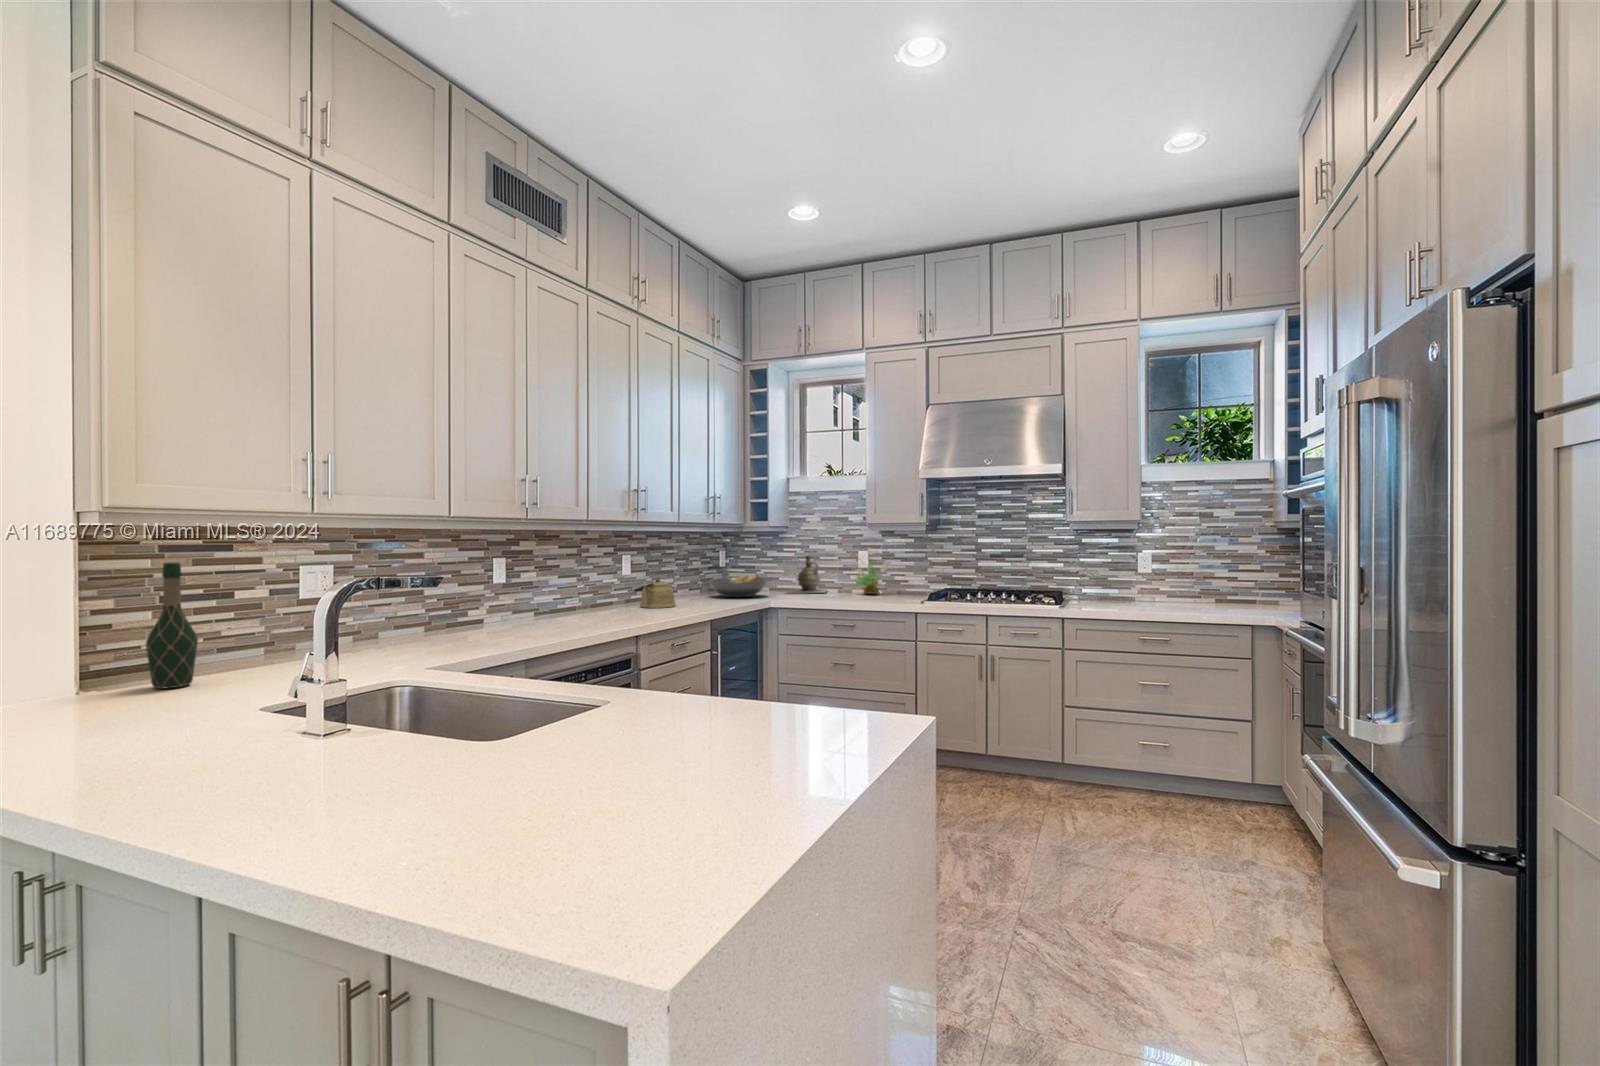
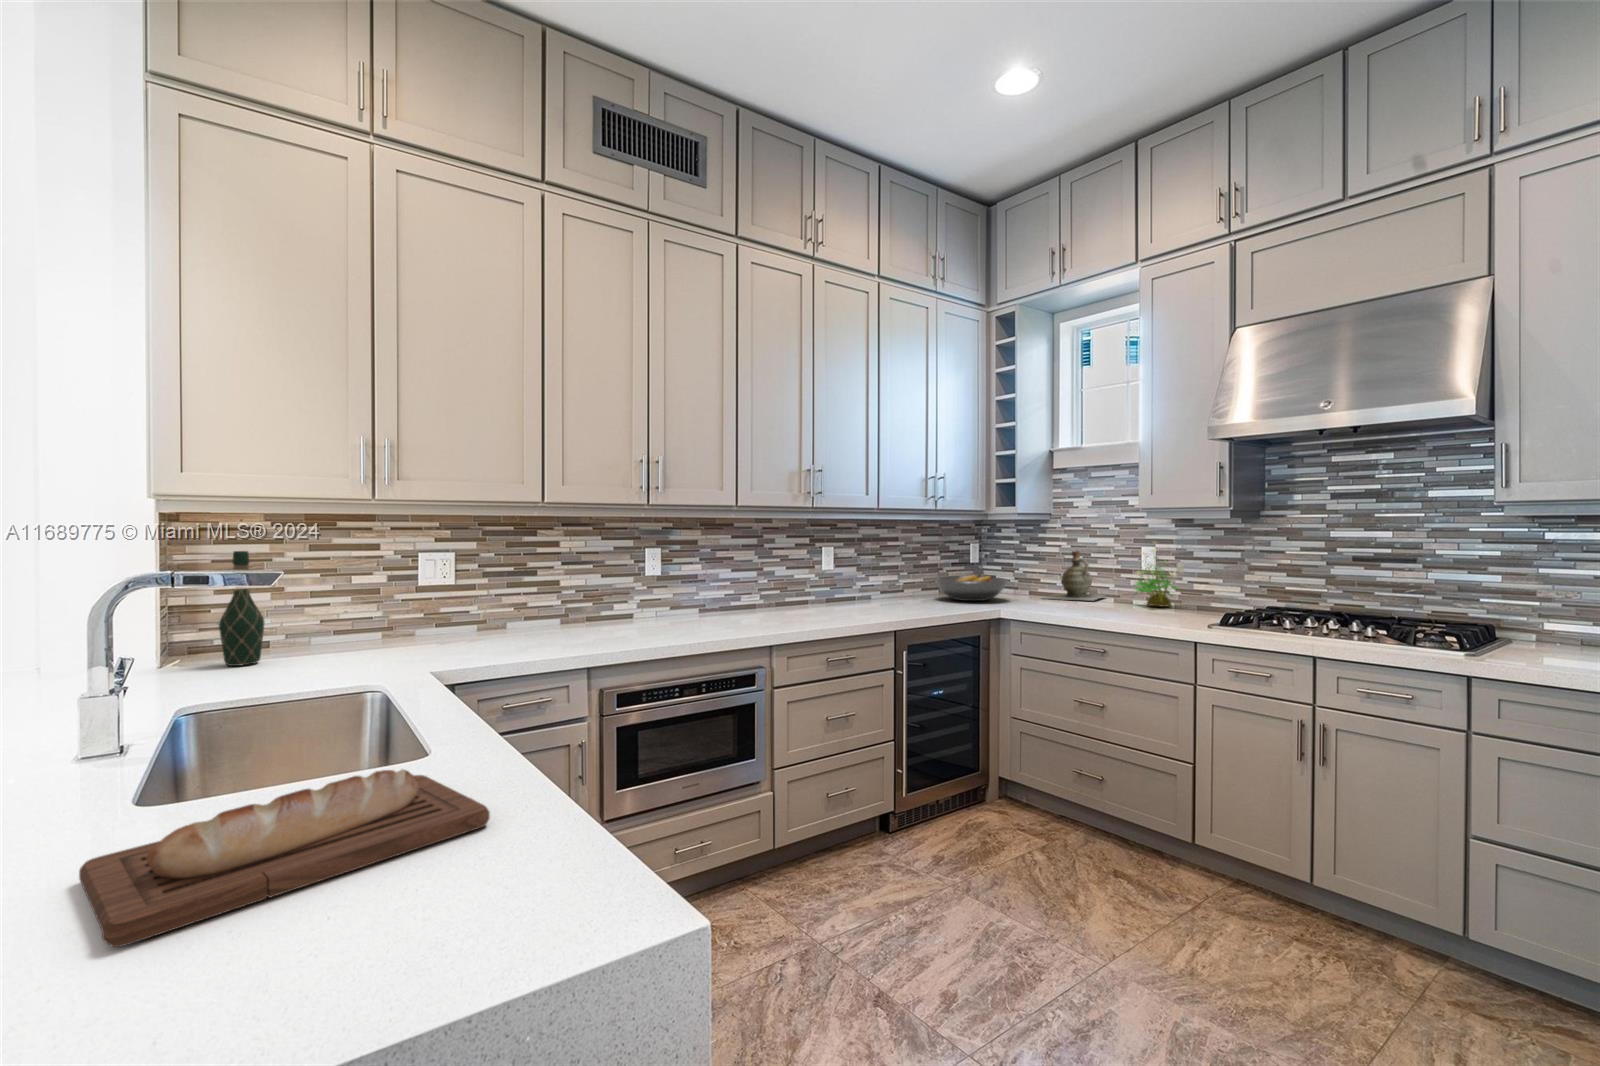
kettle: present [634,579,676,608] -> none [822,575,870,610]
bread loaf: none [614,692,776,773] -> present [79,769,490,947]

